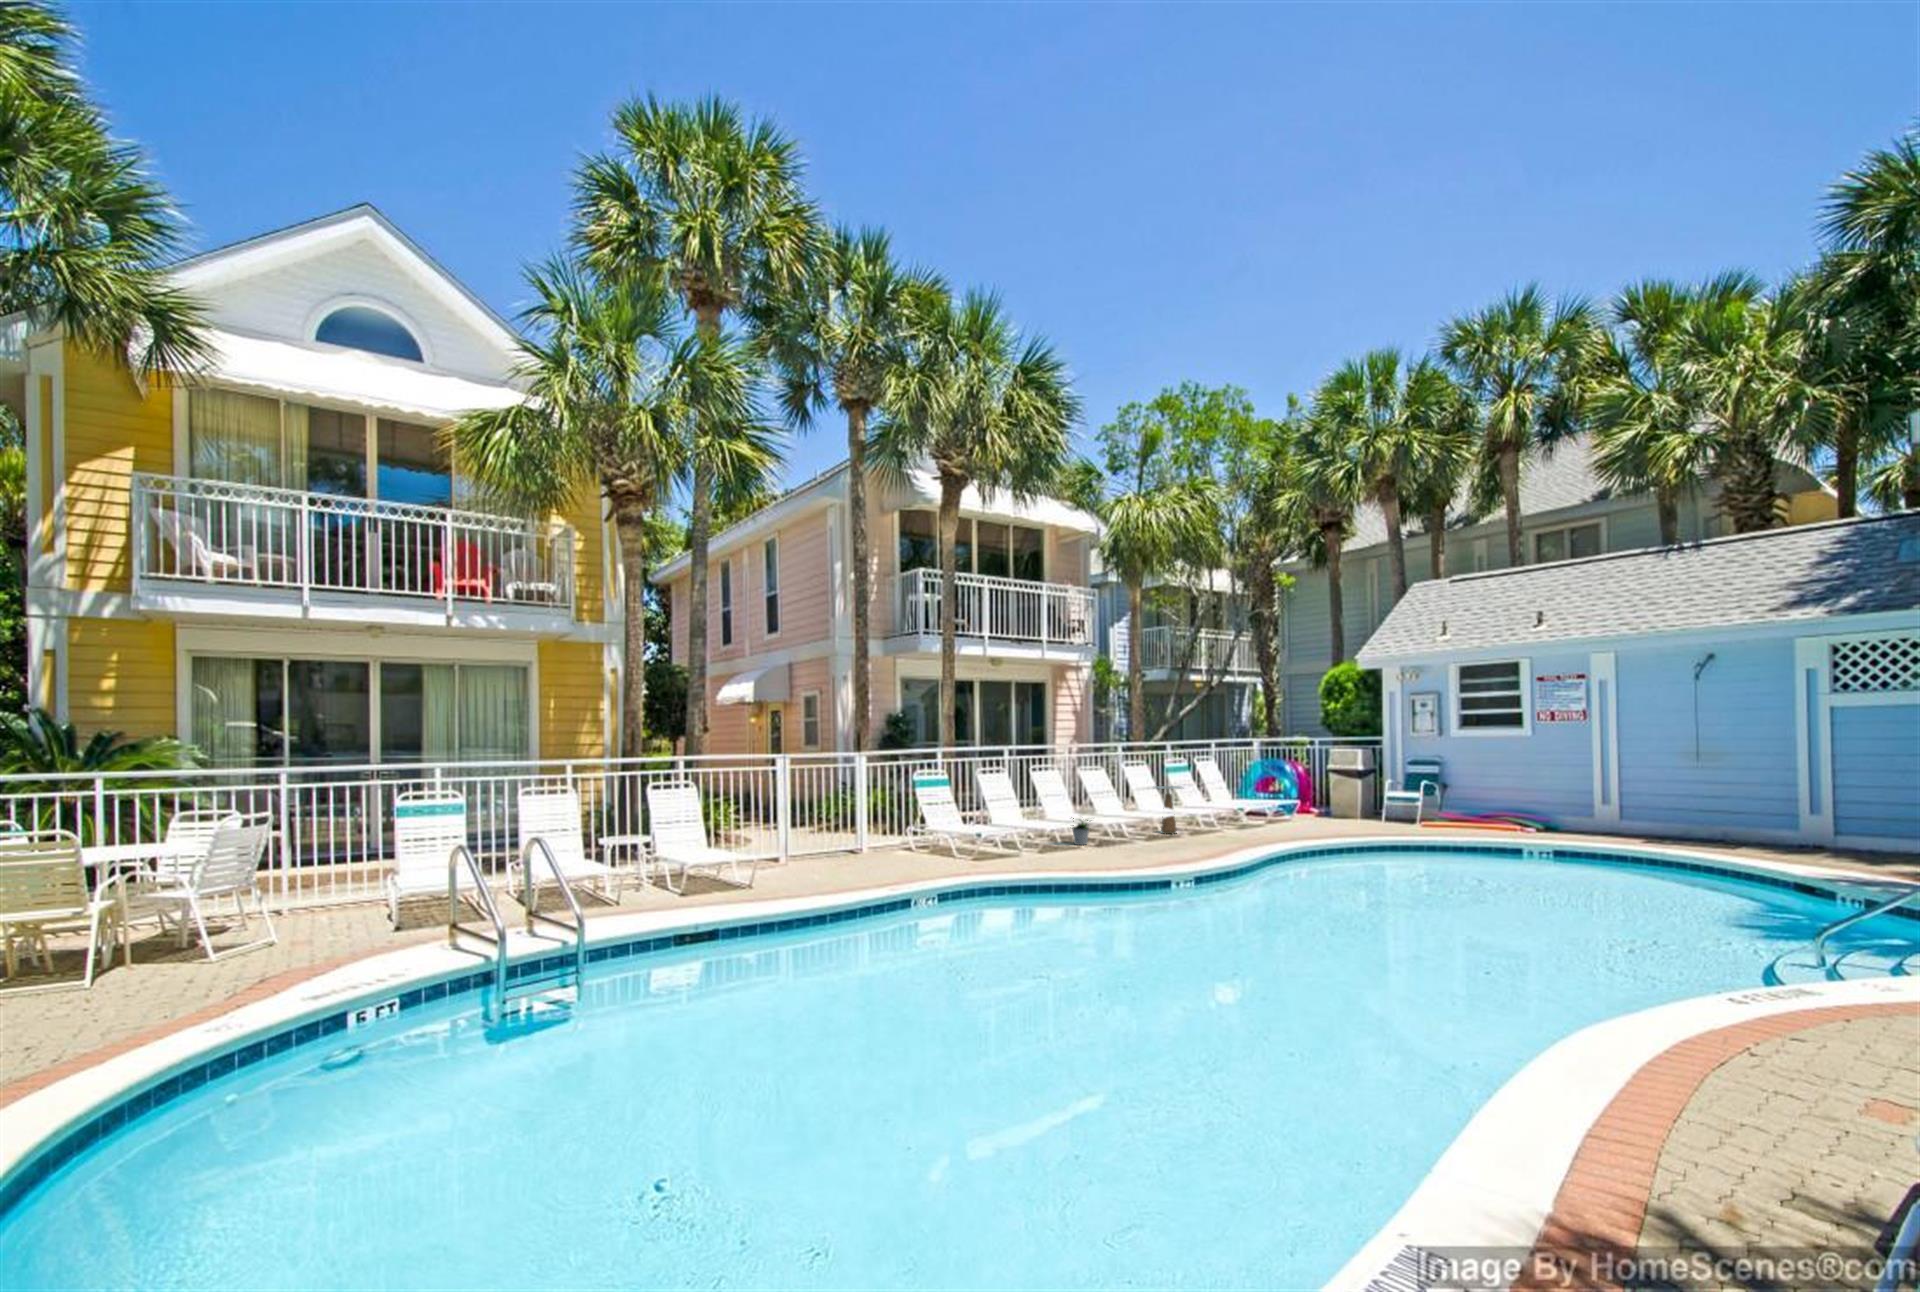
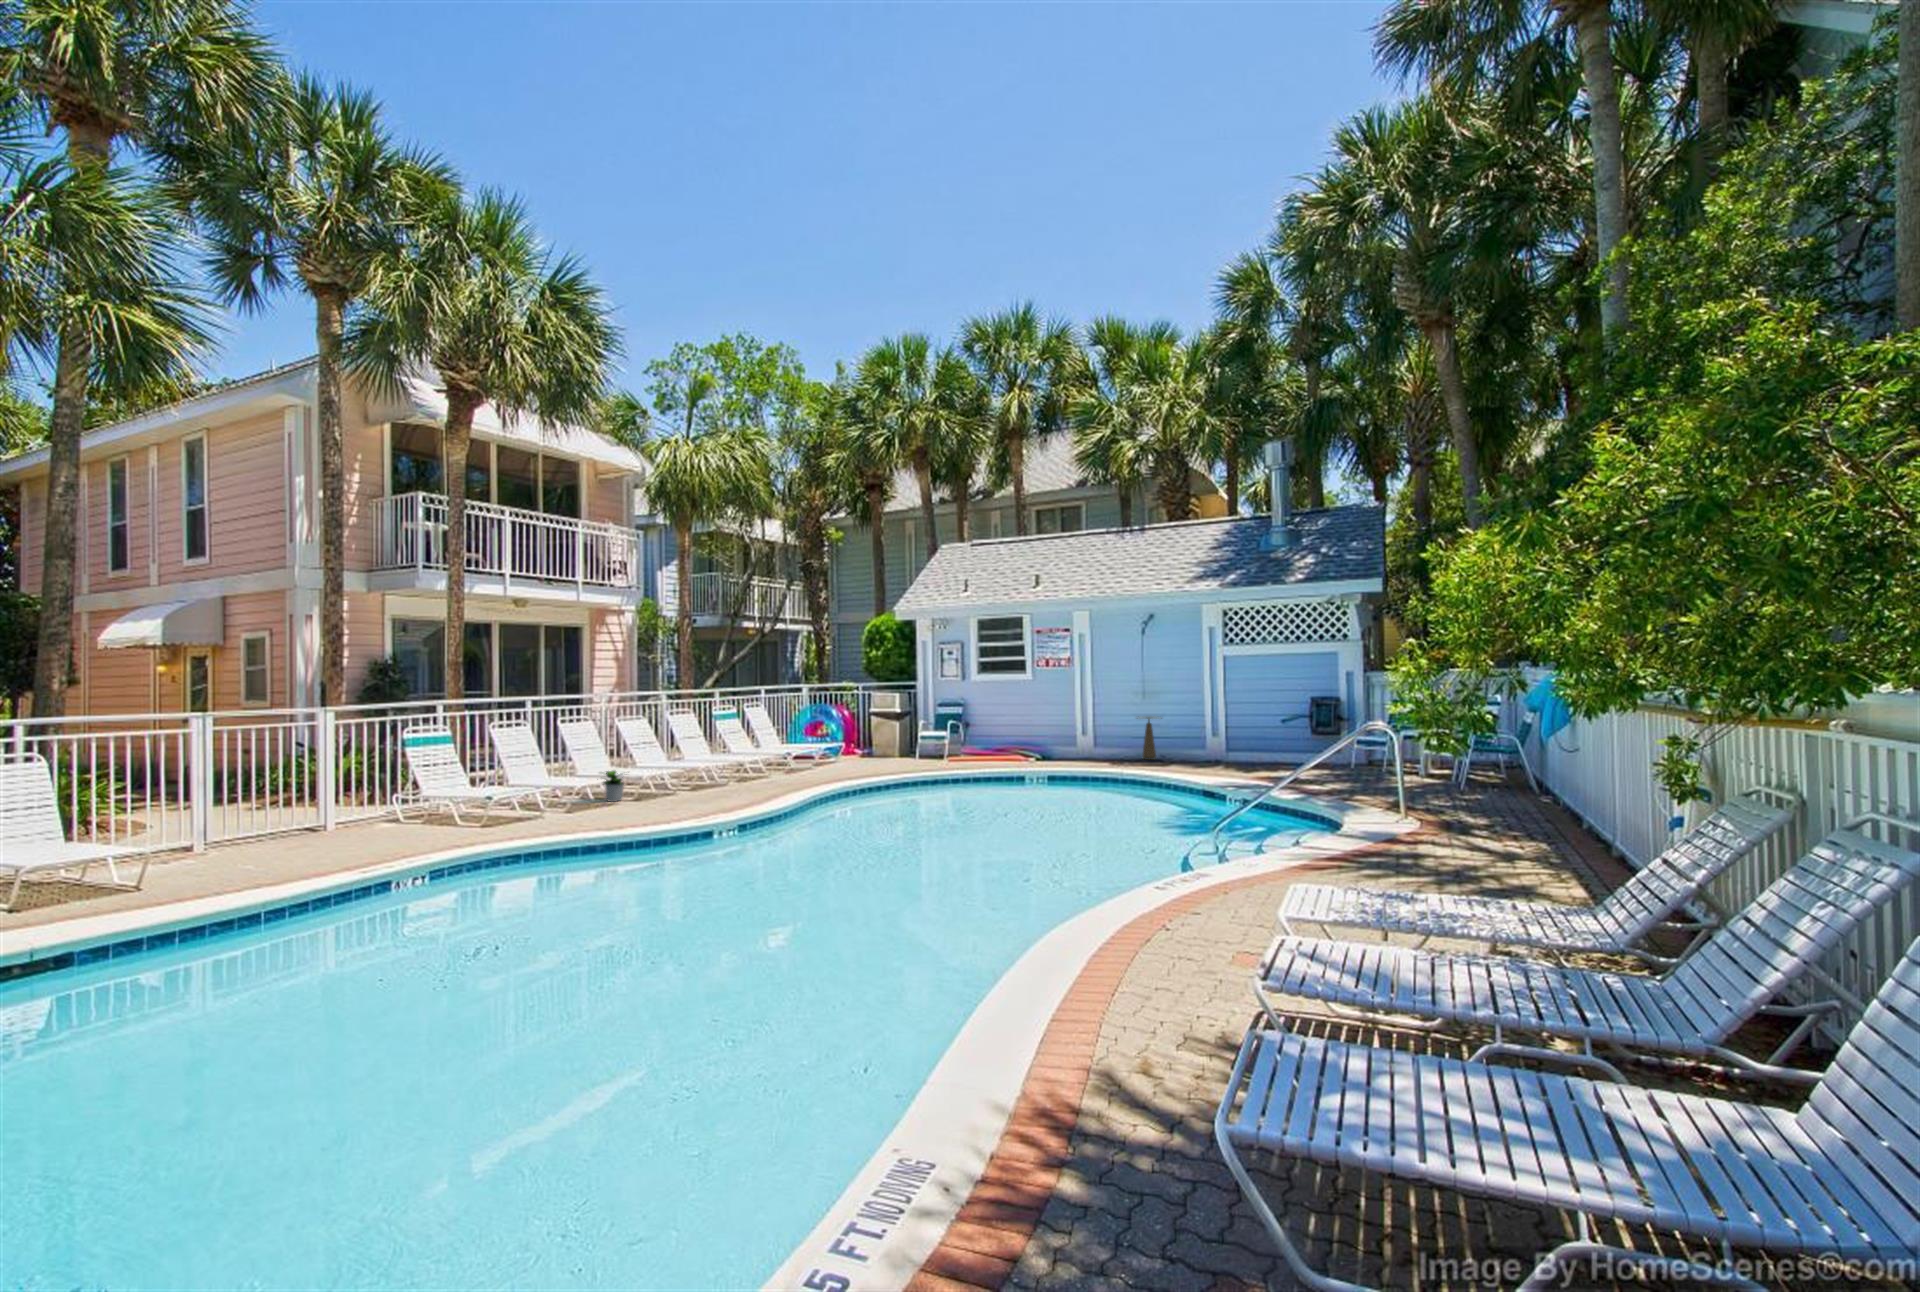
side table: present [1154,786,1182,834] -> present [1137,716,1162,760]

